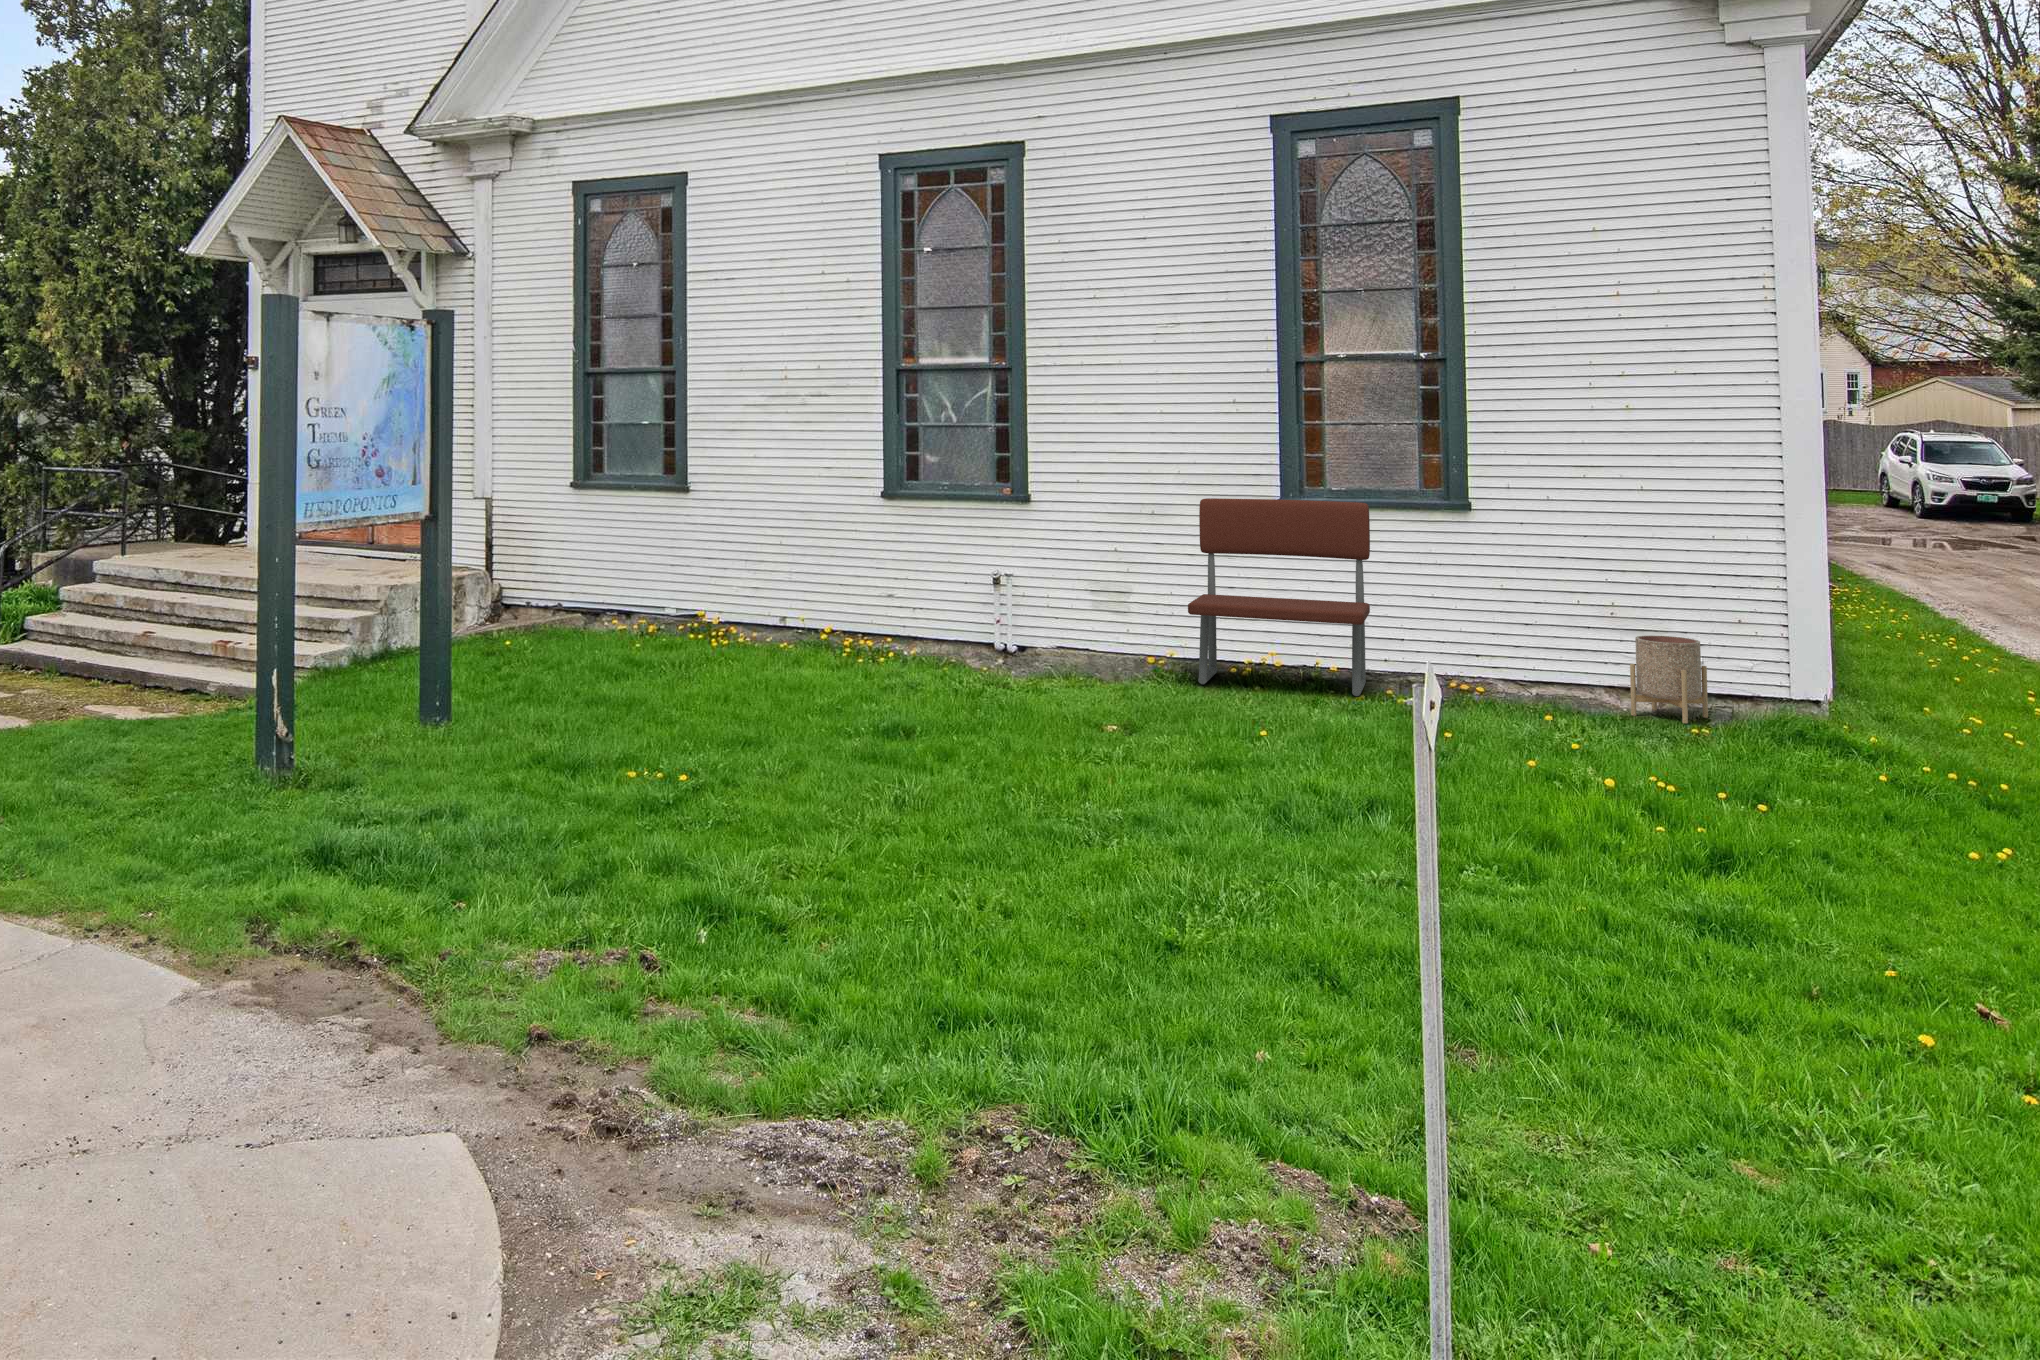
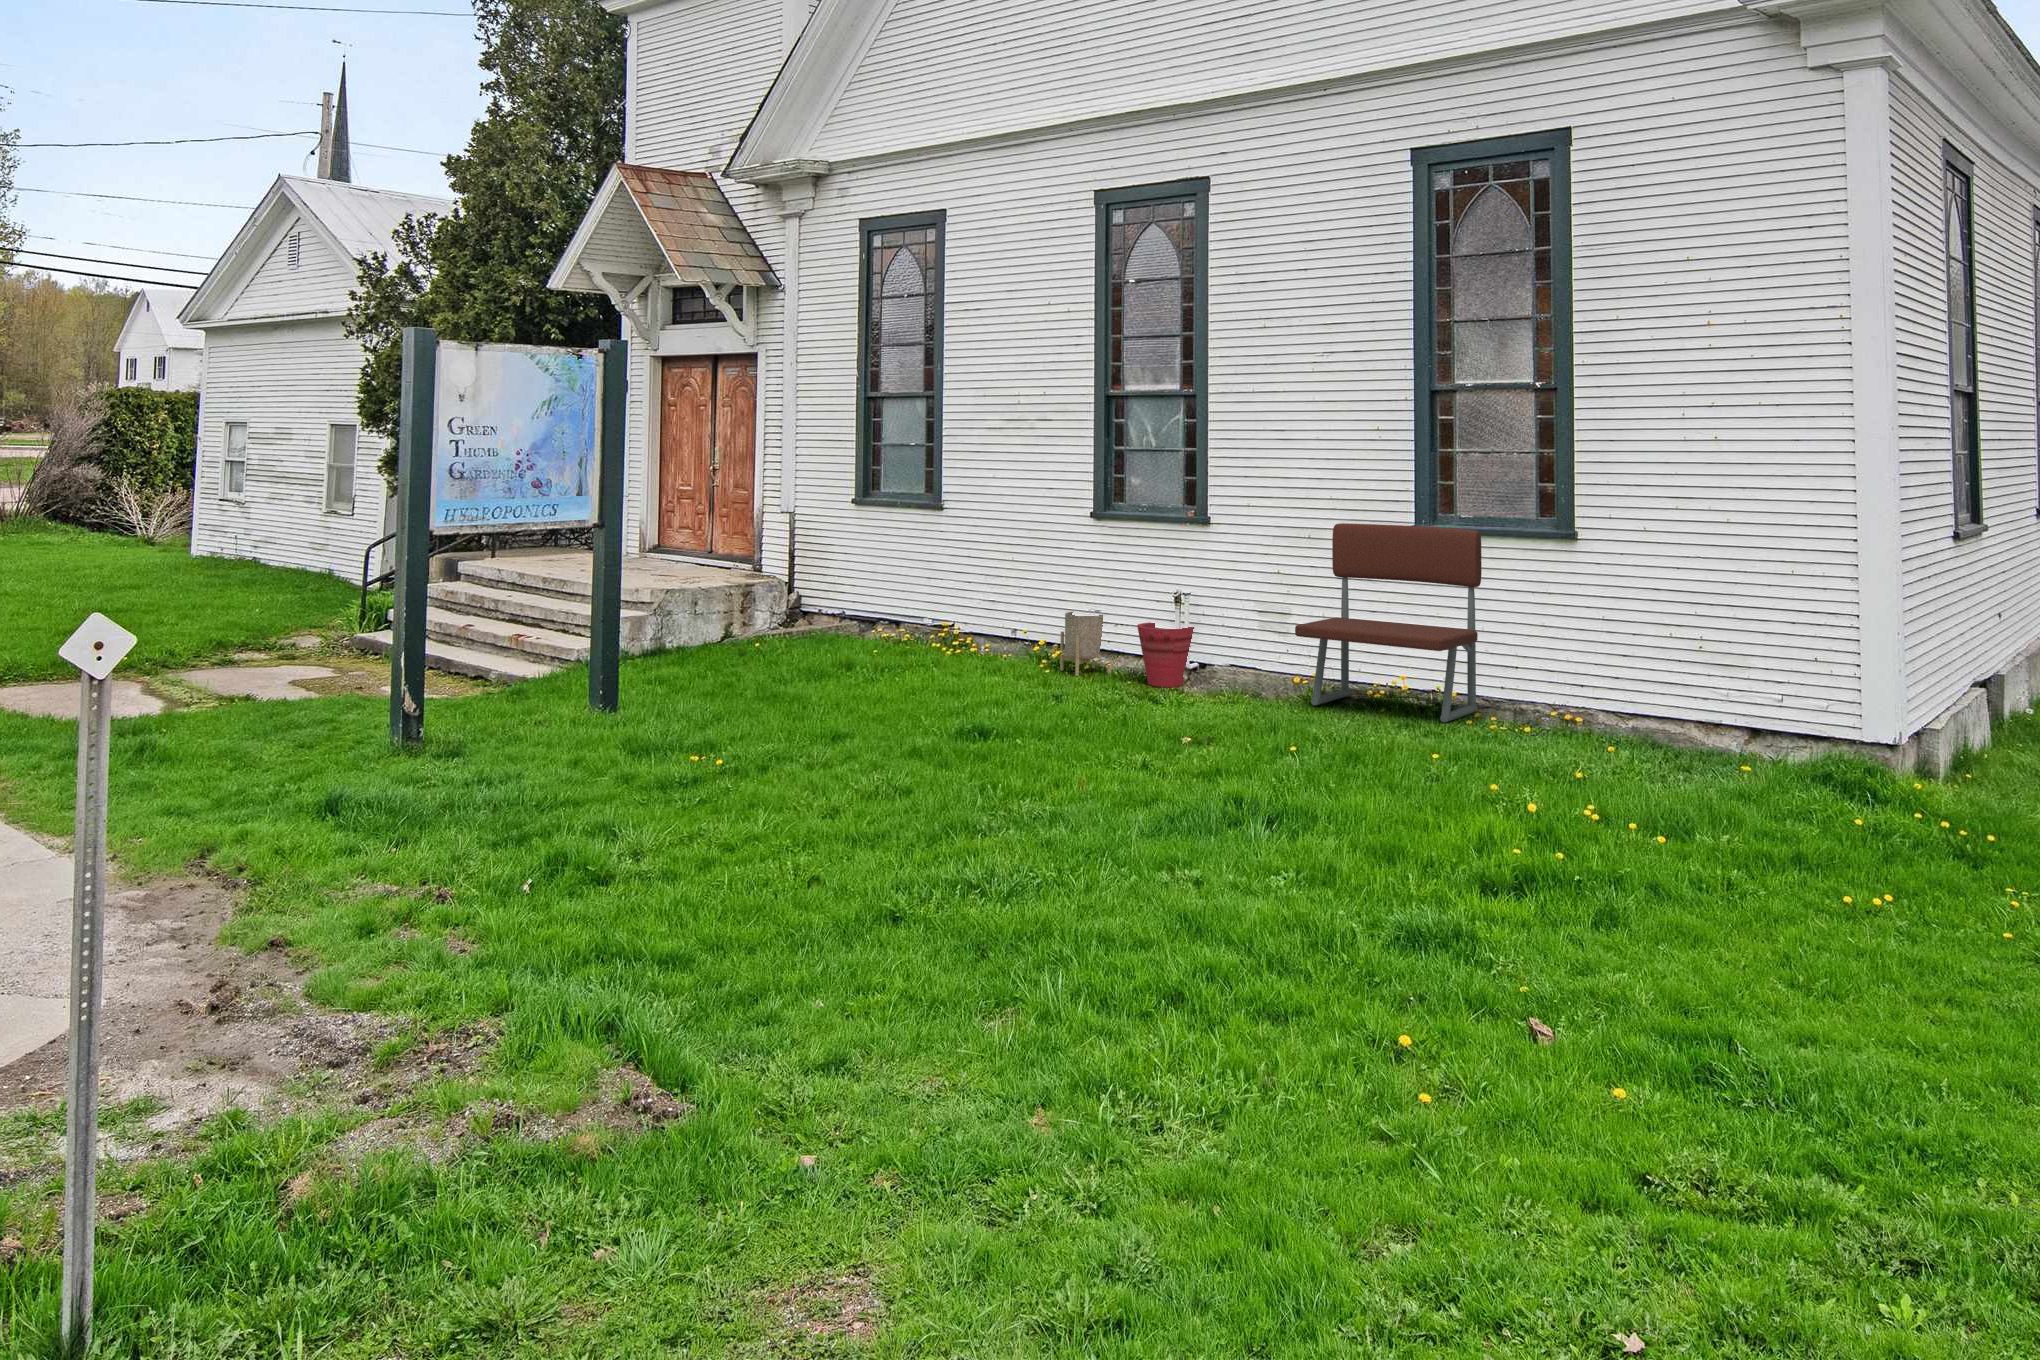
bucket: none [964,604,1025,671] -> present [1137,622,1194,687]
planter: present [1630,635,1708,723] -> present [1060,612,1111,676]

